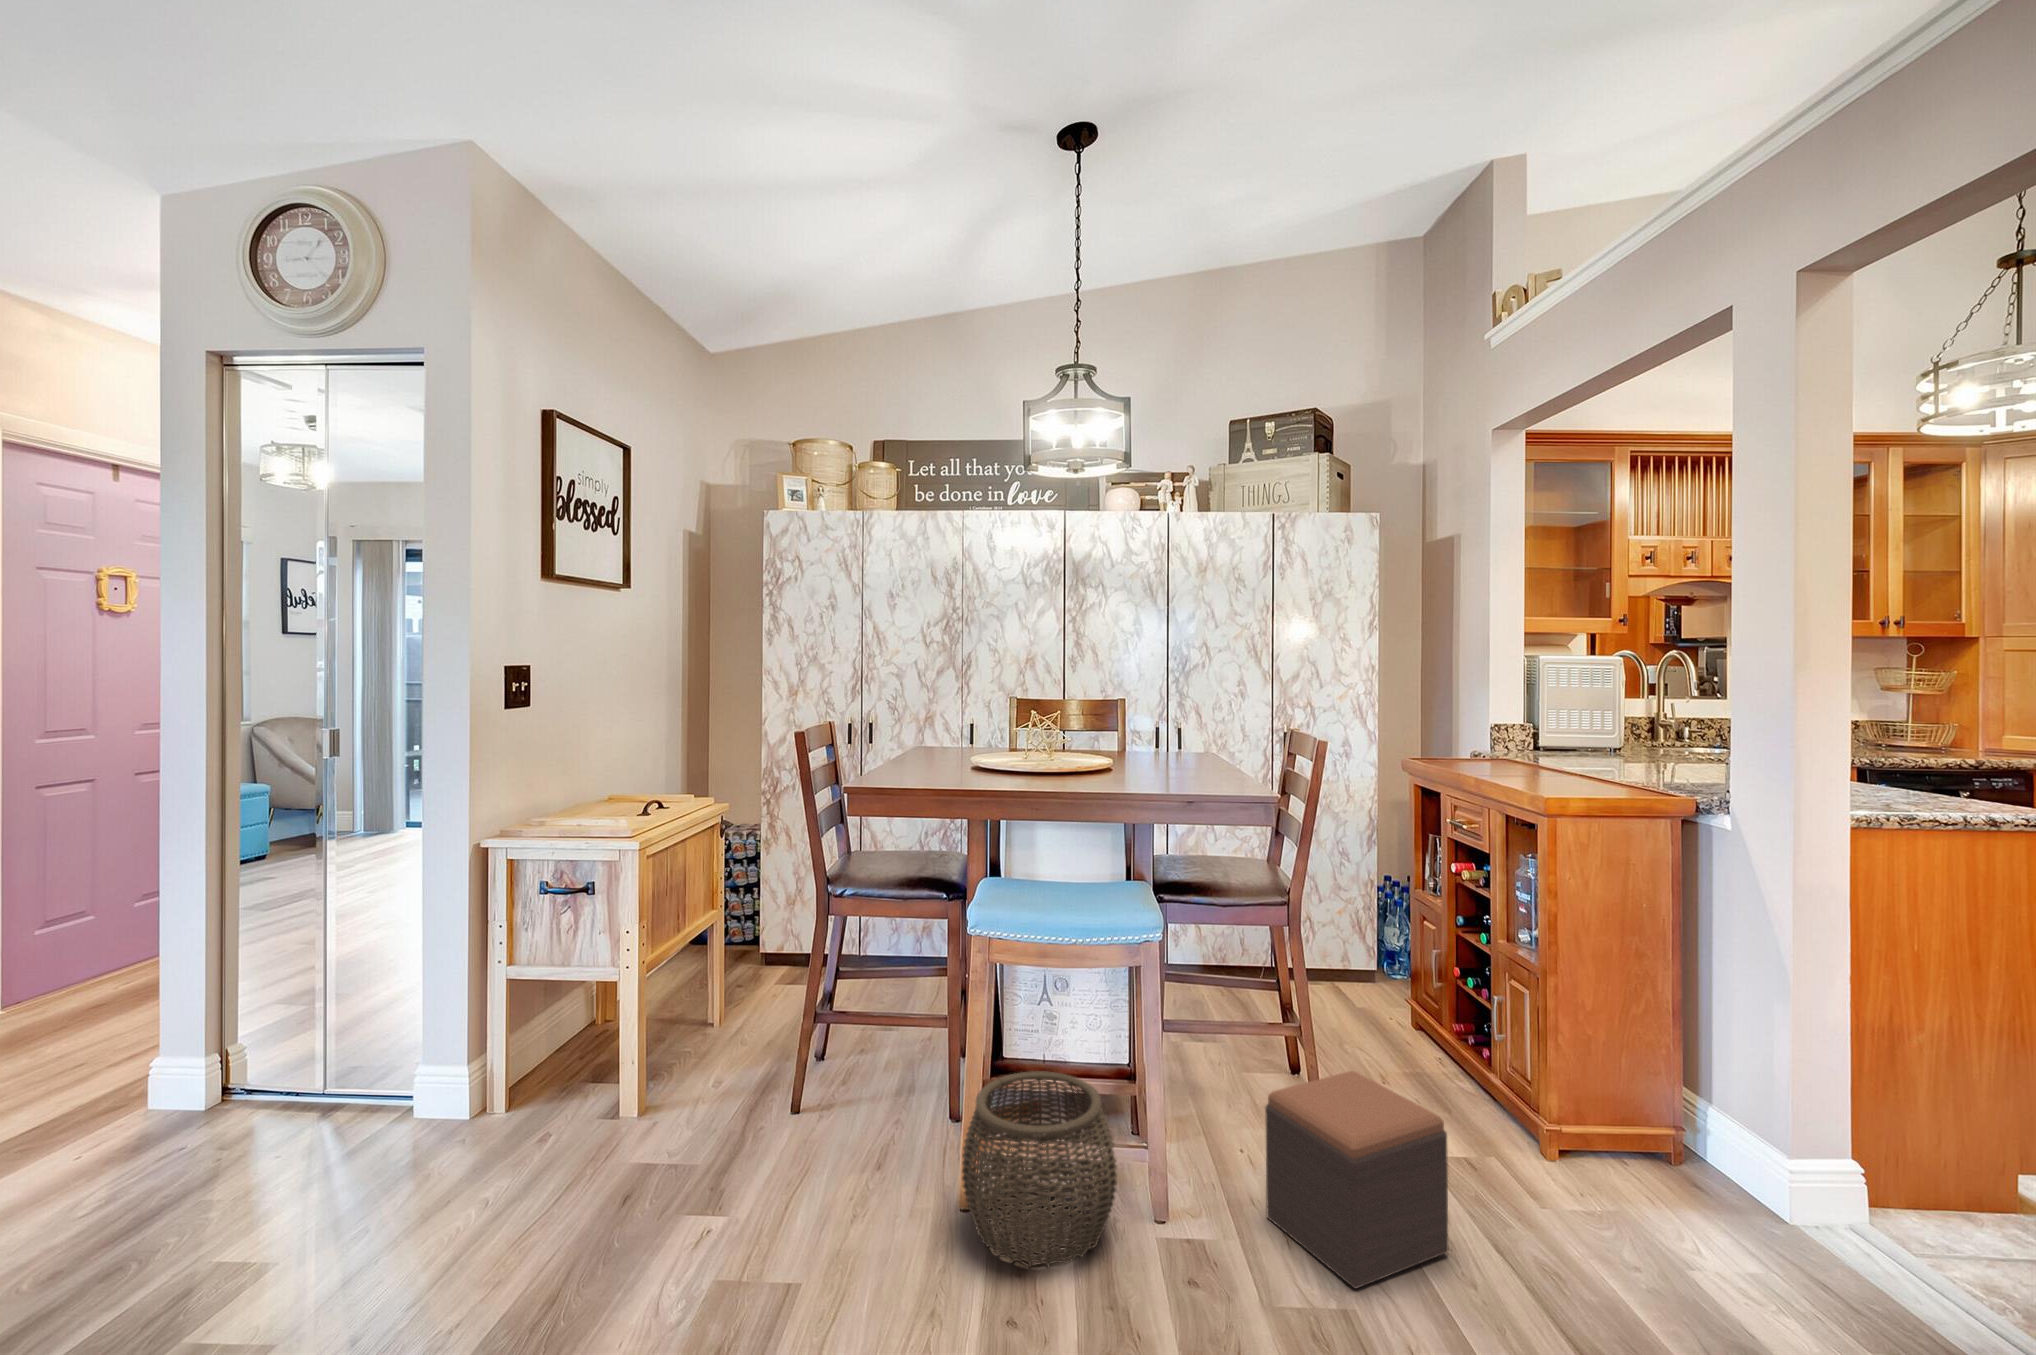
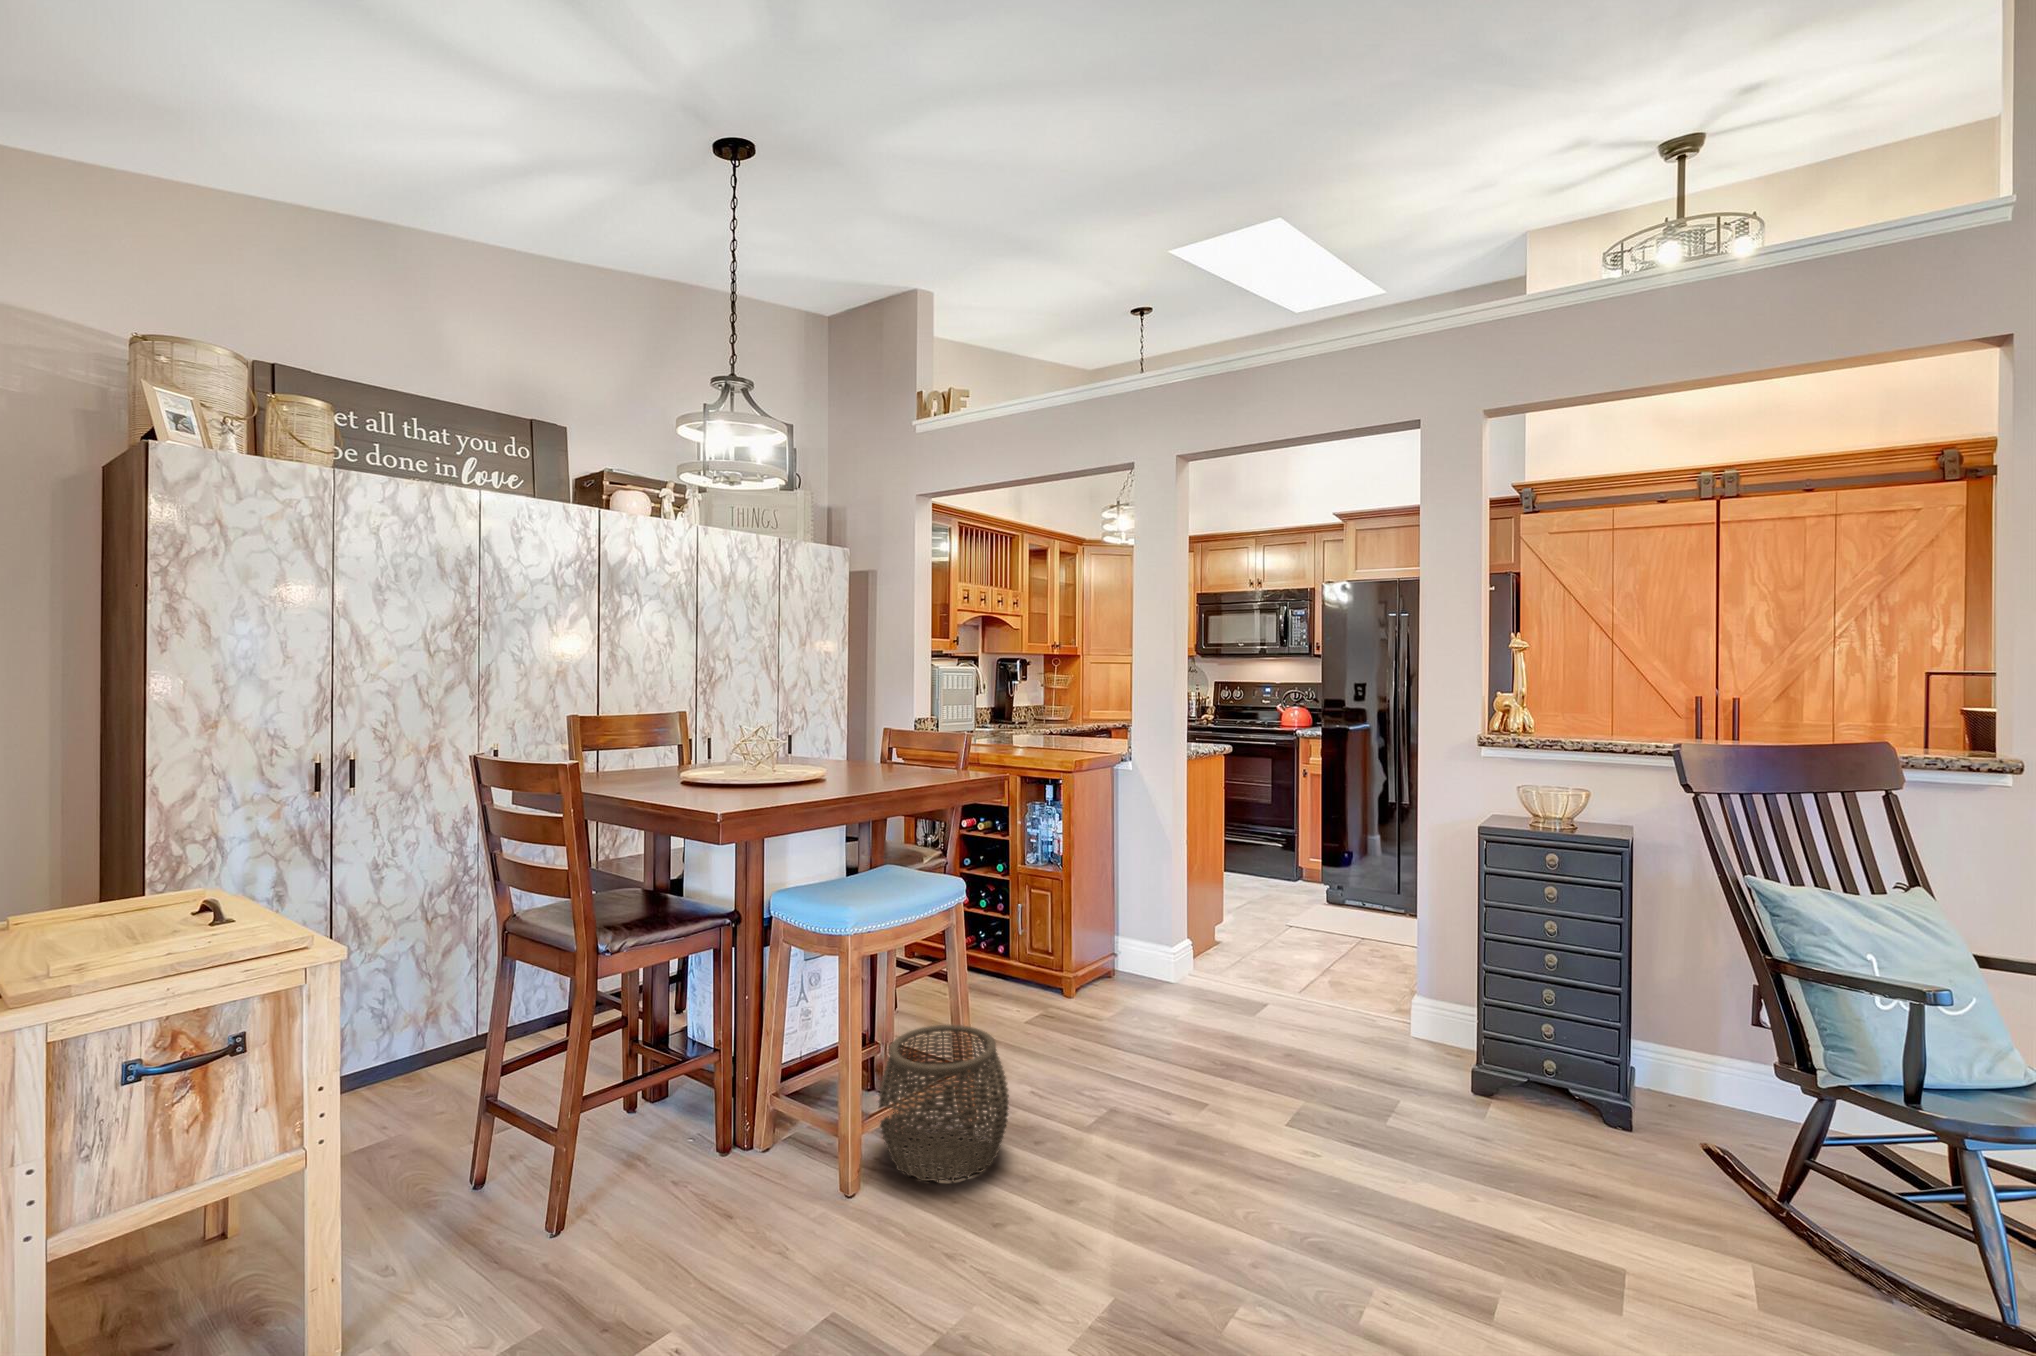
footstool: present [1265,1071,1448,1289] -> none [1025,960,1116,1083]

